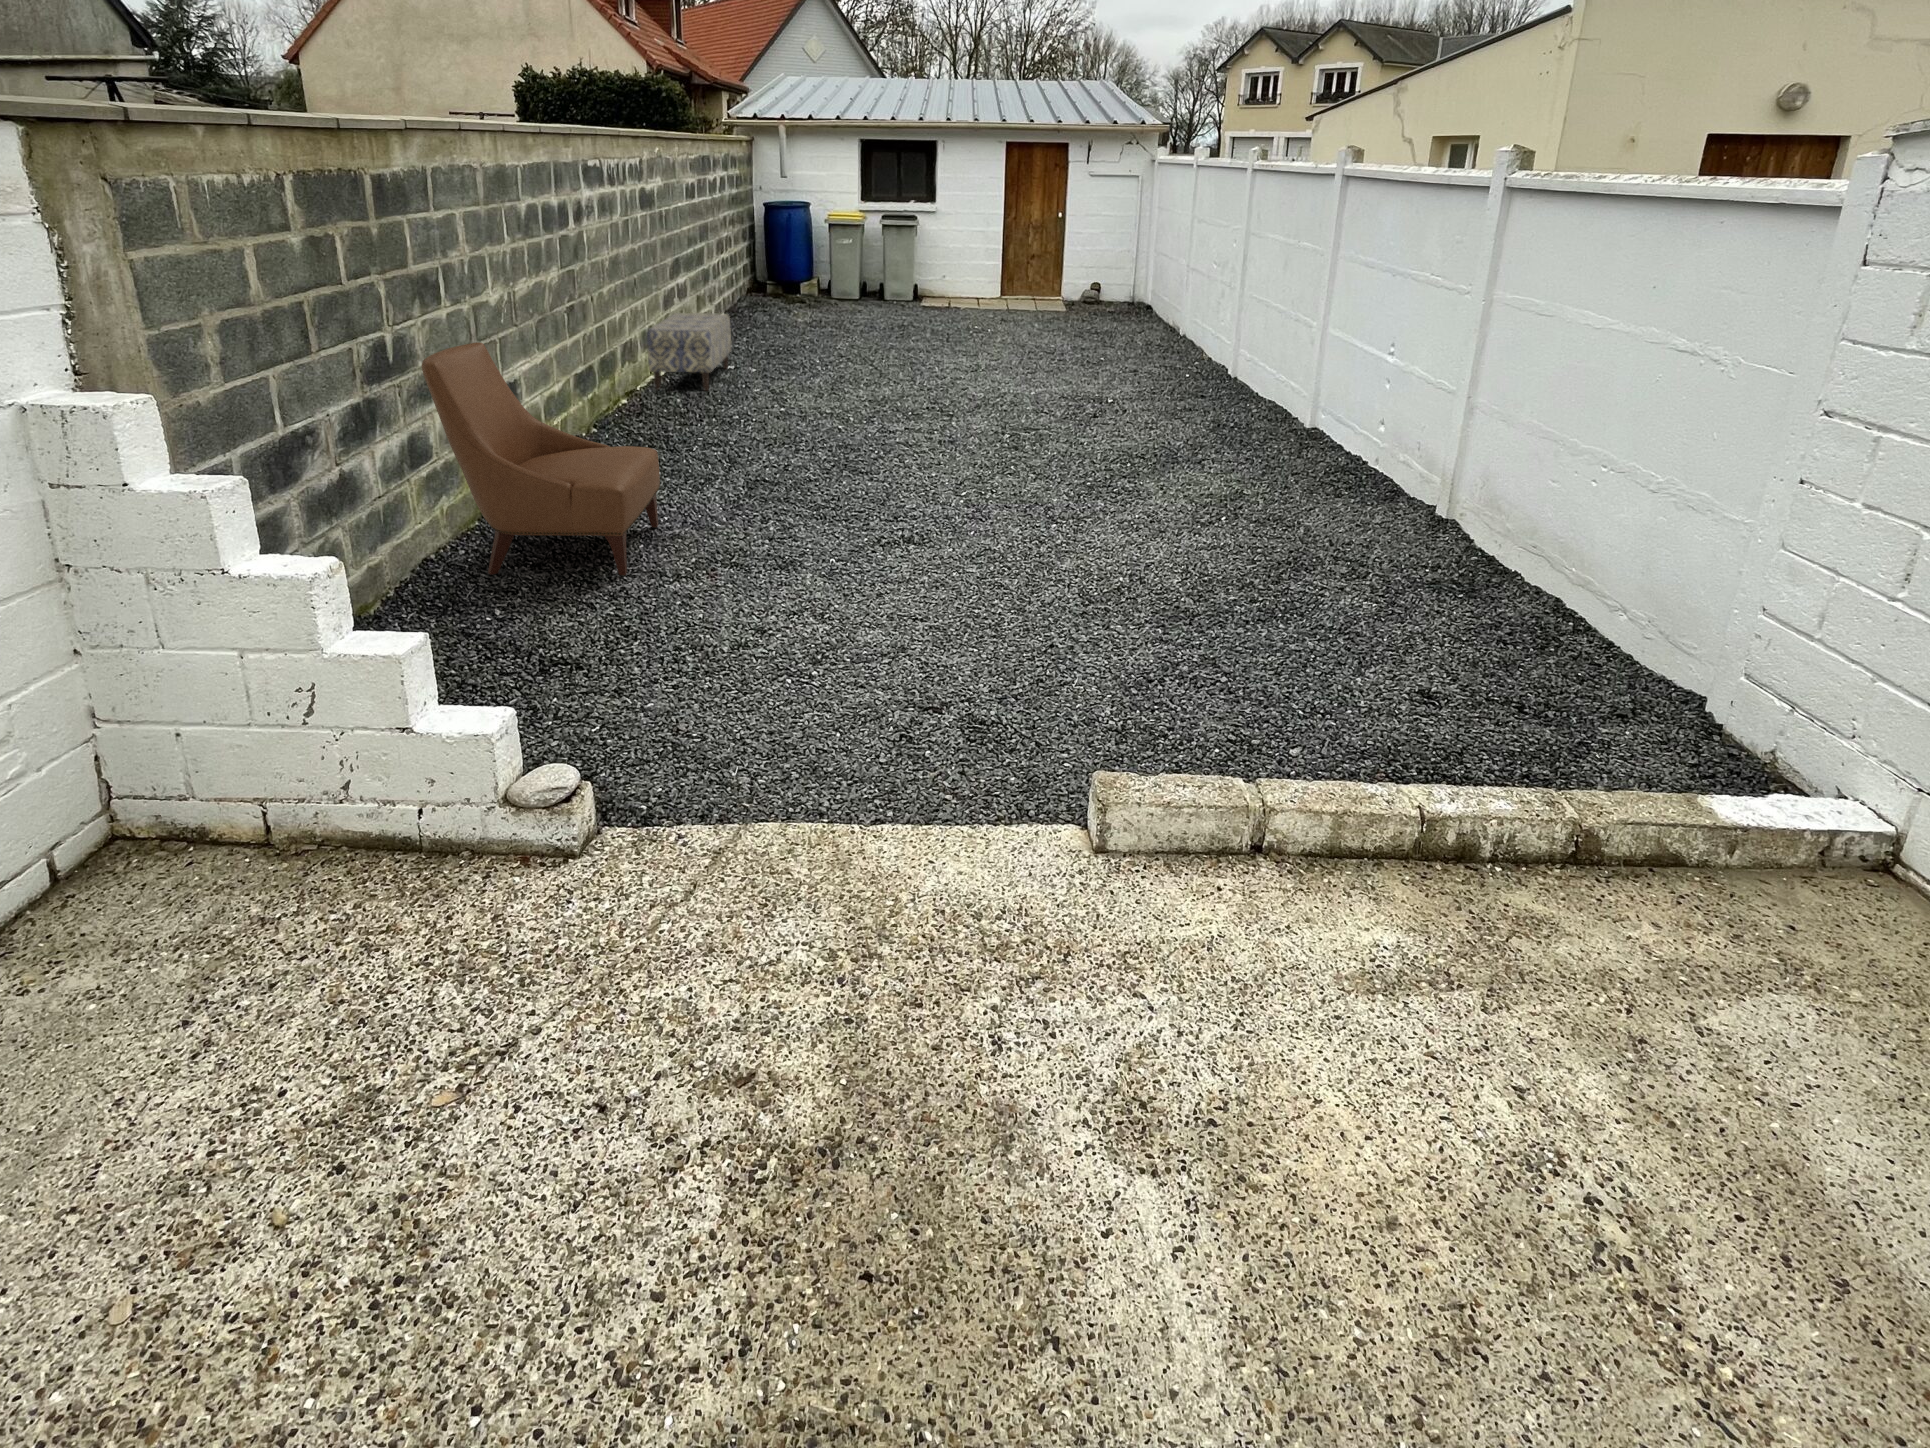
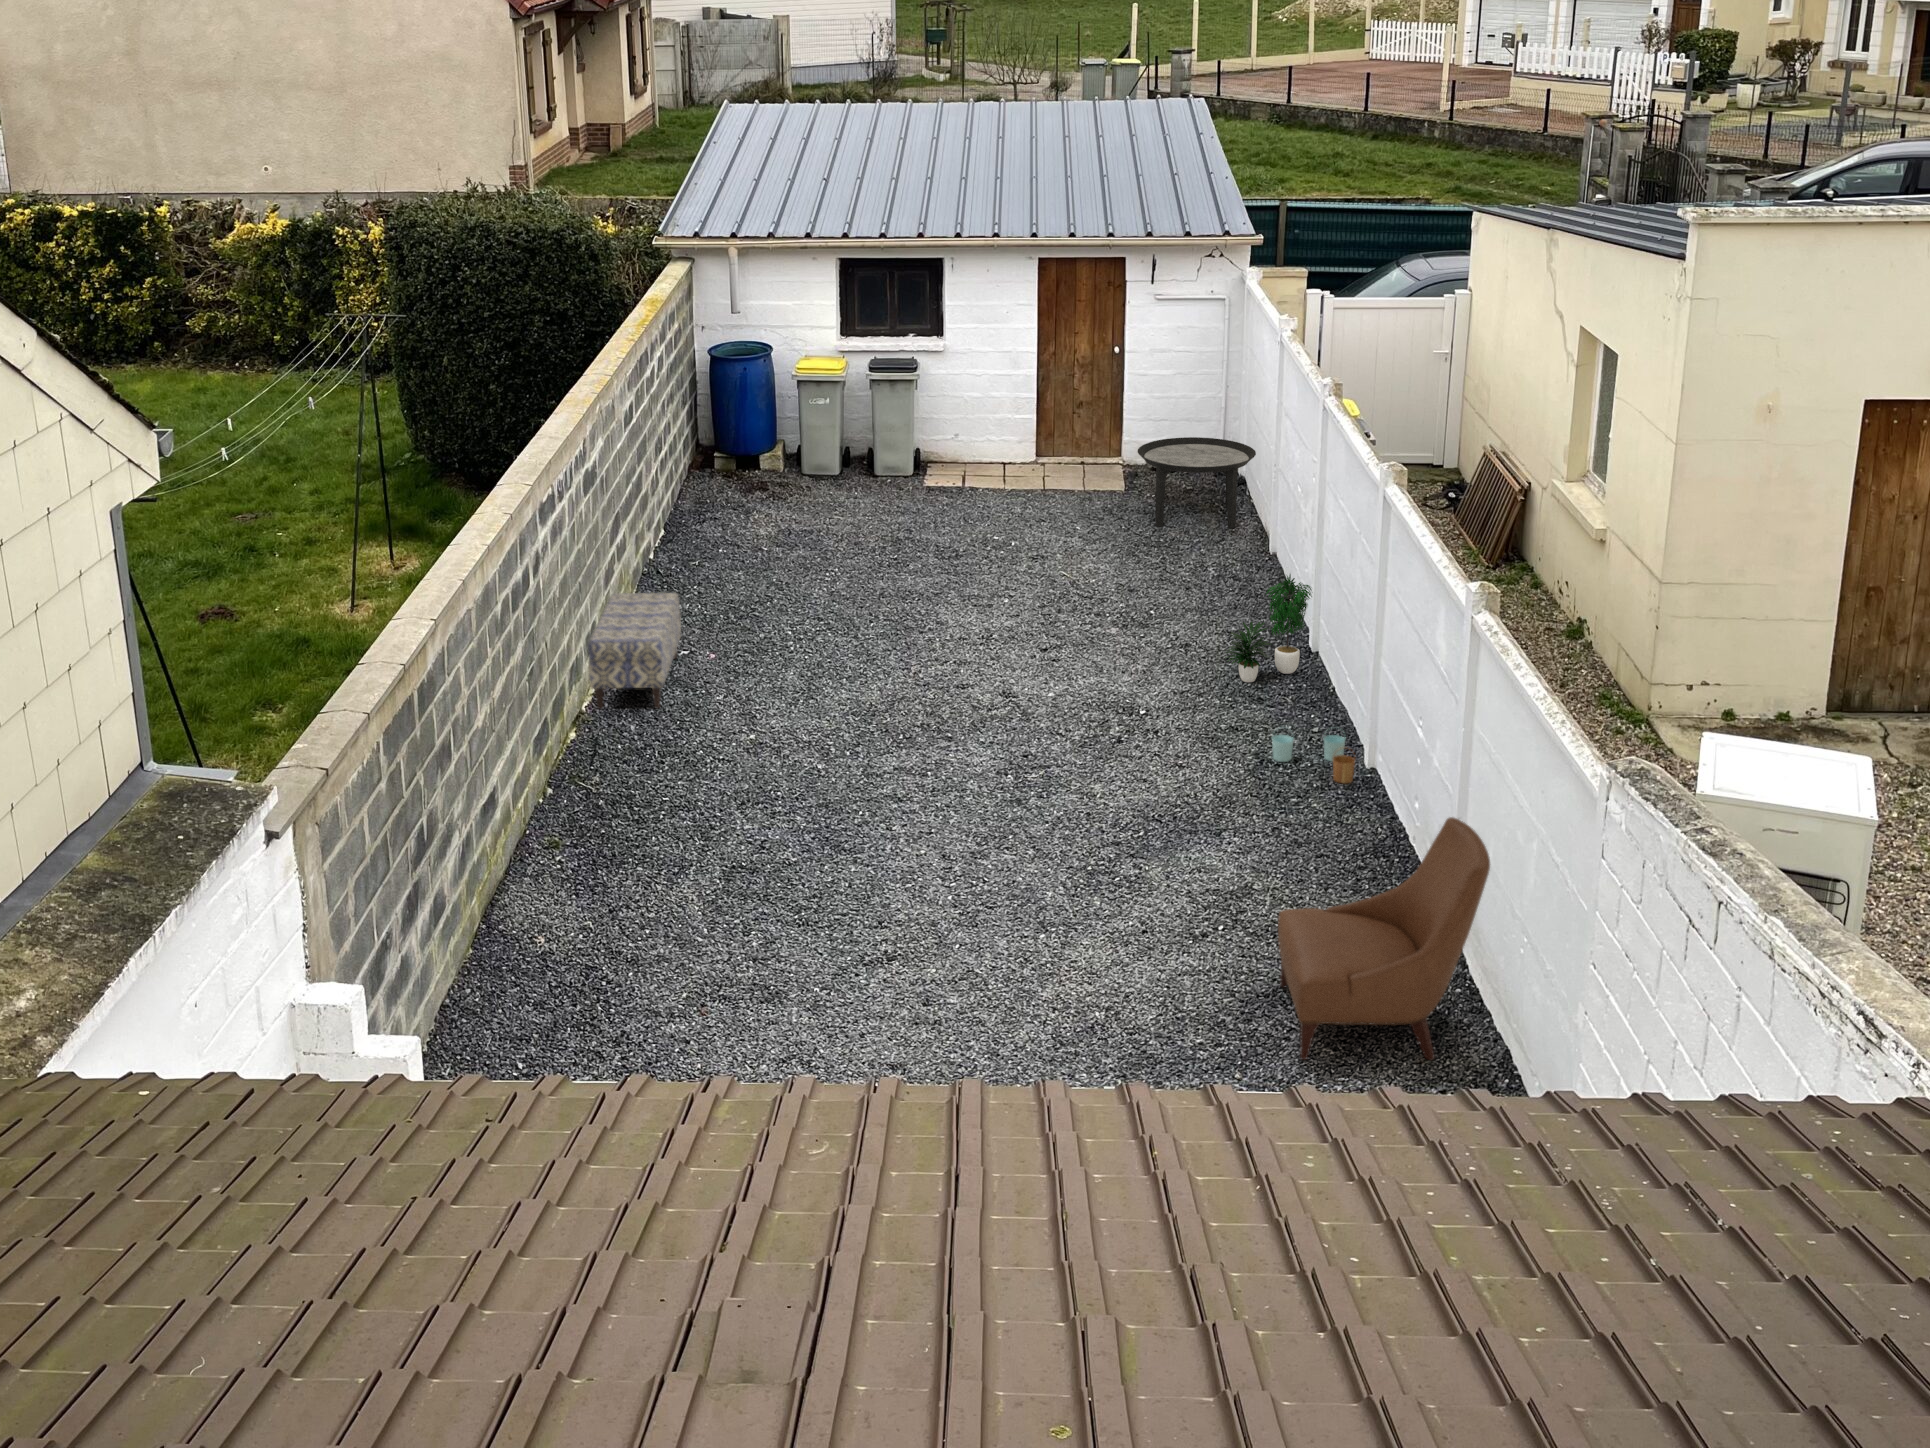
round table: none [1078,269,1163,327] -> present [1138,437,1256,529]
potted plant: none [1169,302,1241,389] -> present [1225,574,1312,682]
chair: present [422,342,660,576] -> present [1278,817,1490,1060]
bucket: none [1225,397,1303,438] -> present [1272,732,1356,783]

